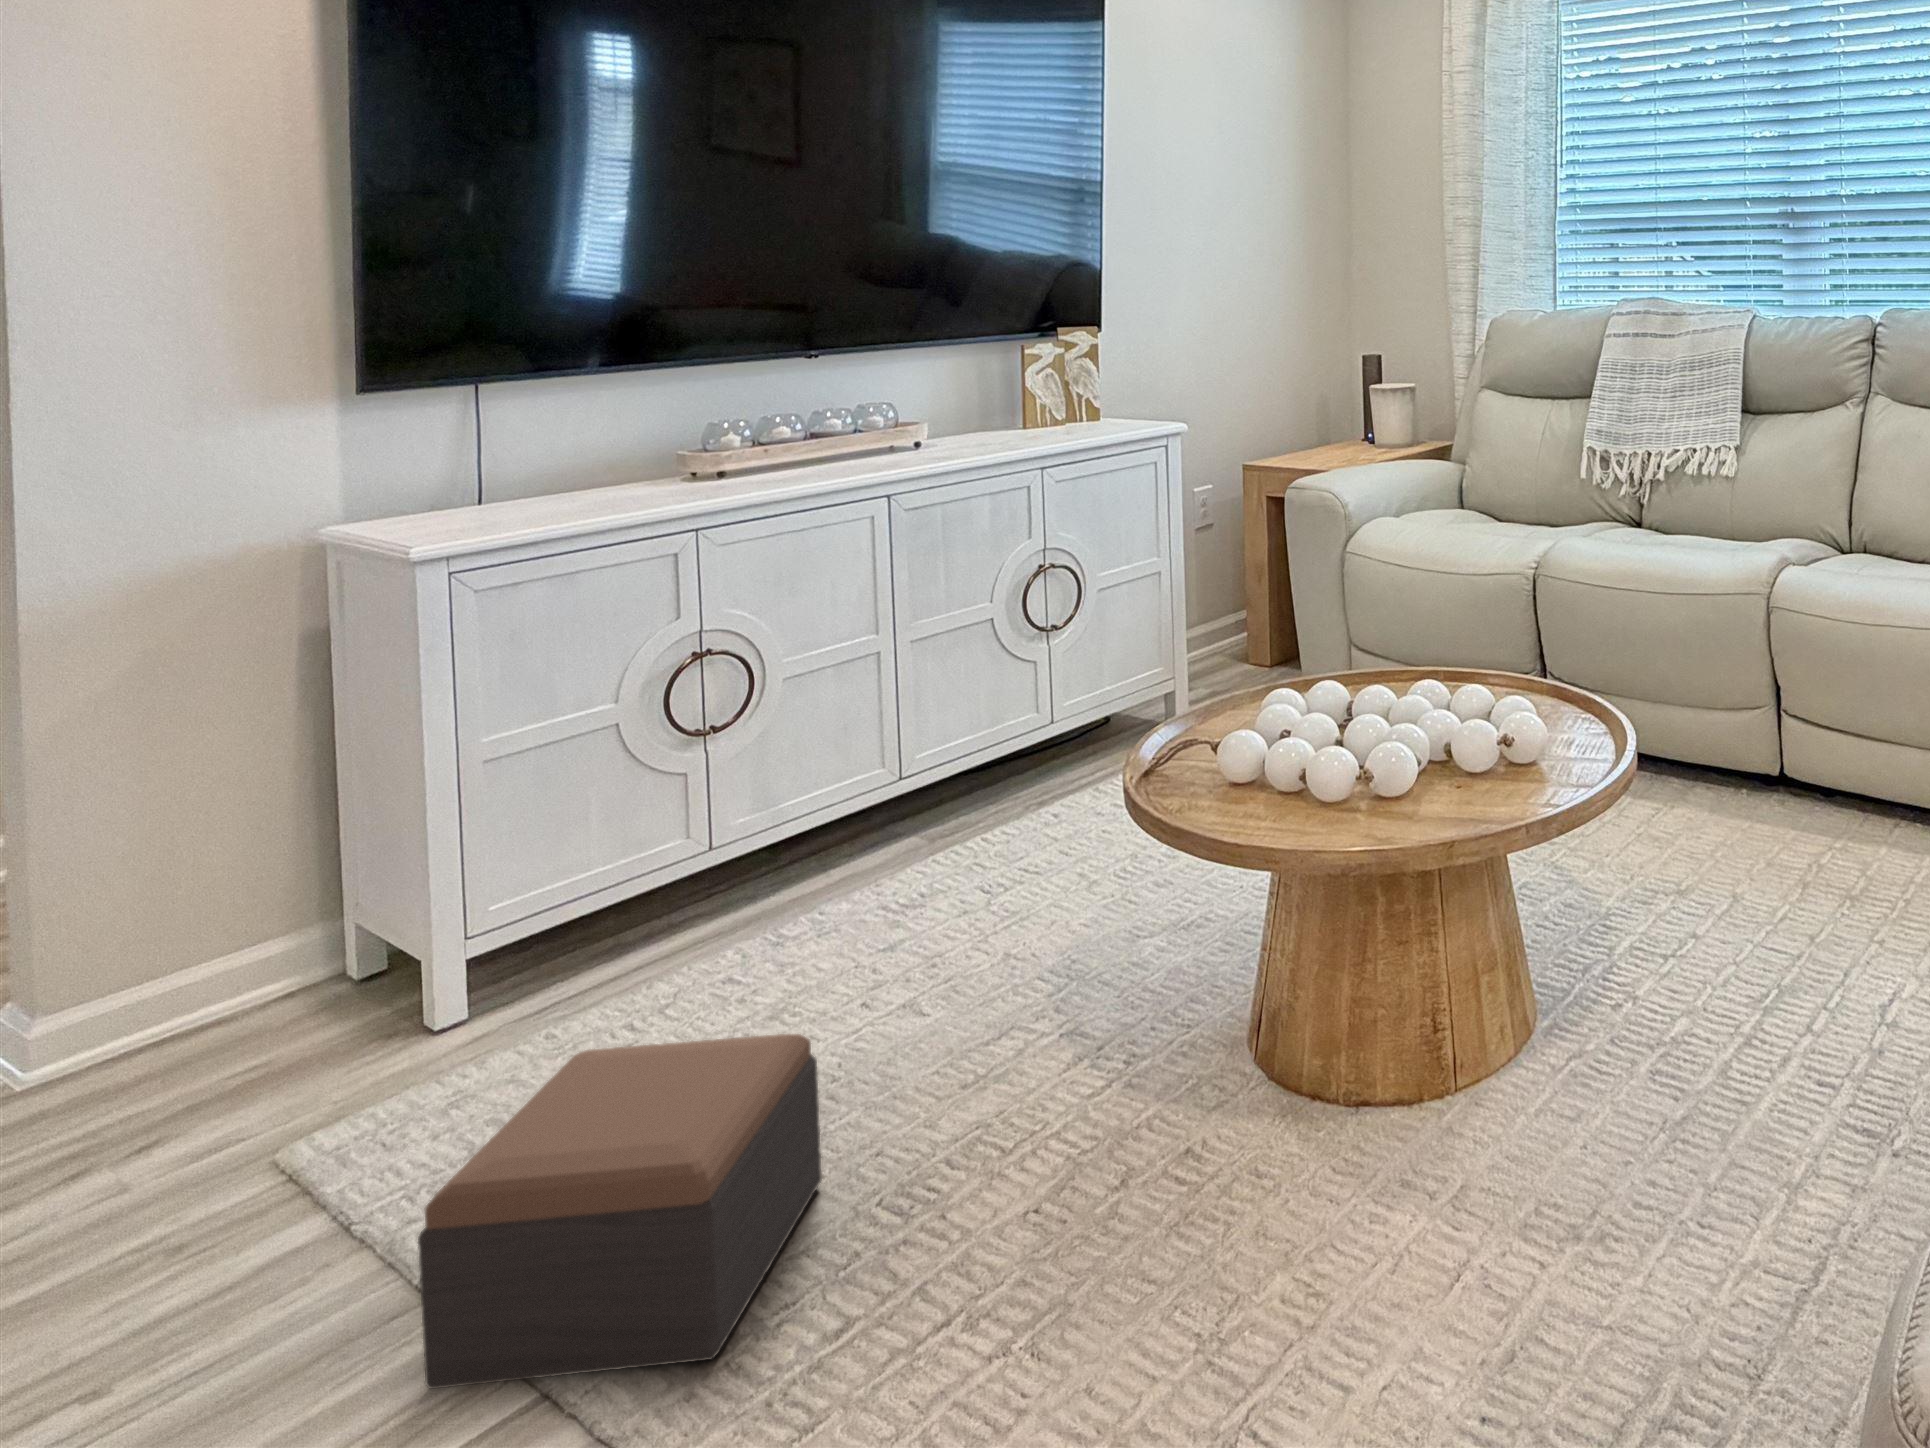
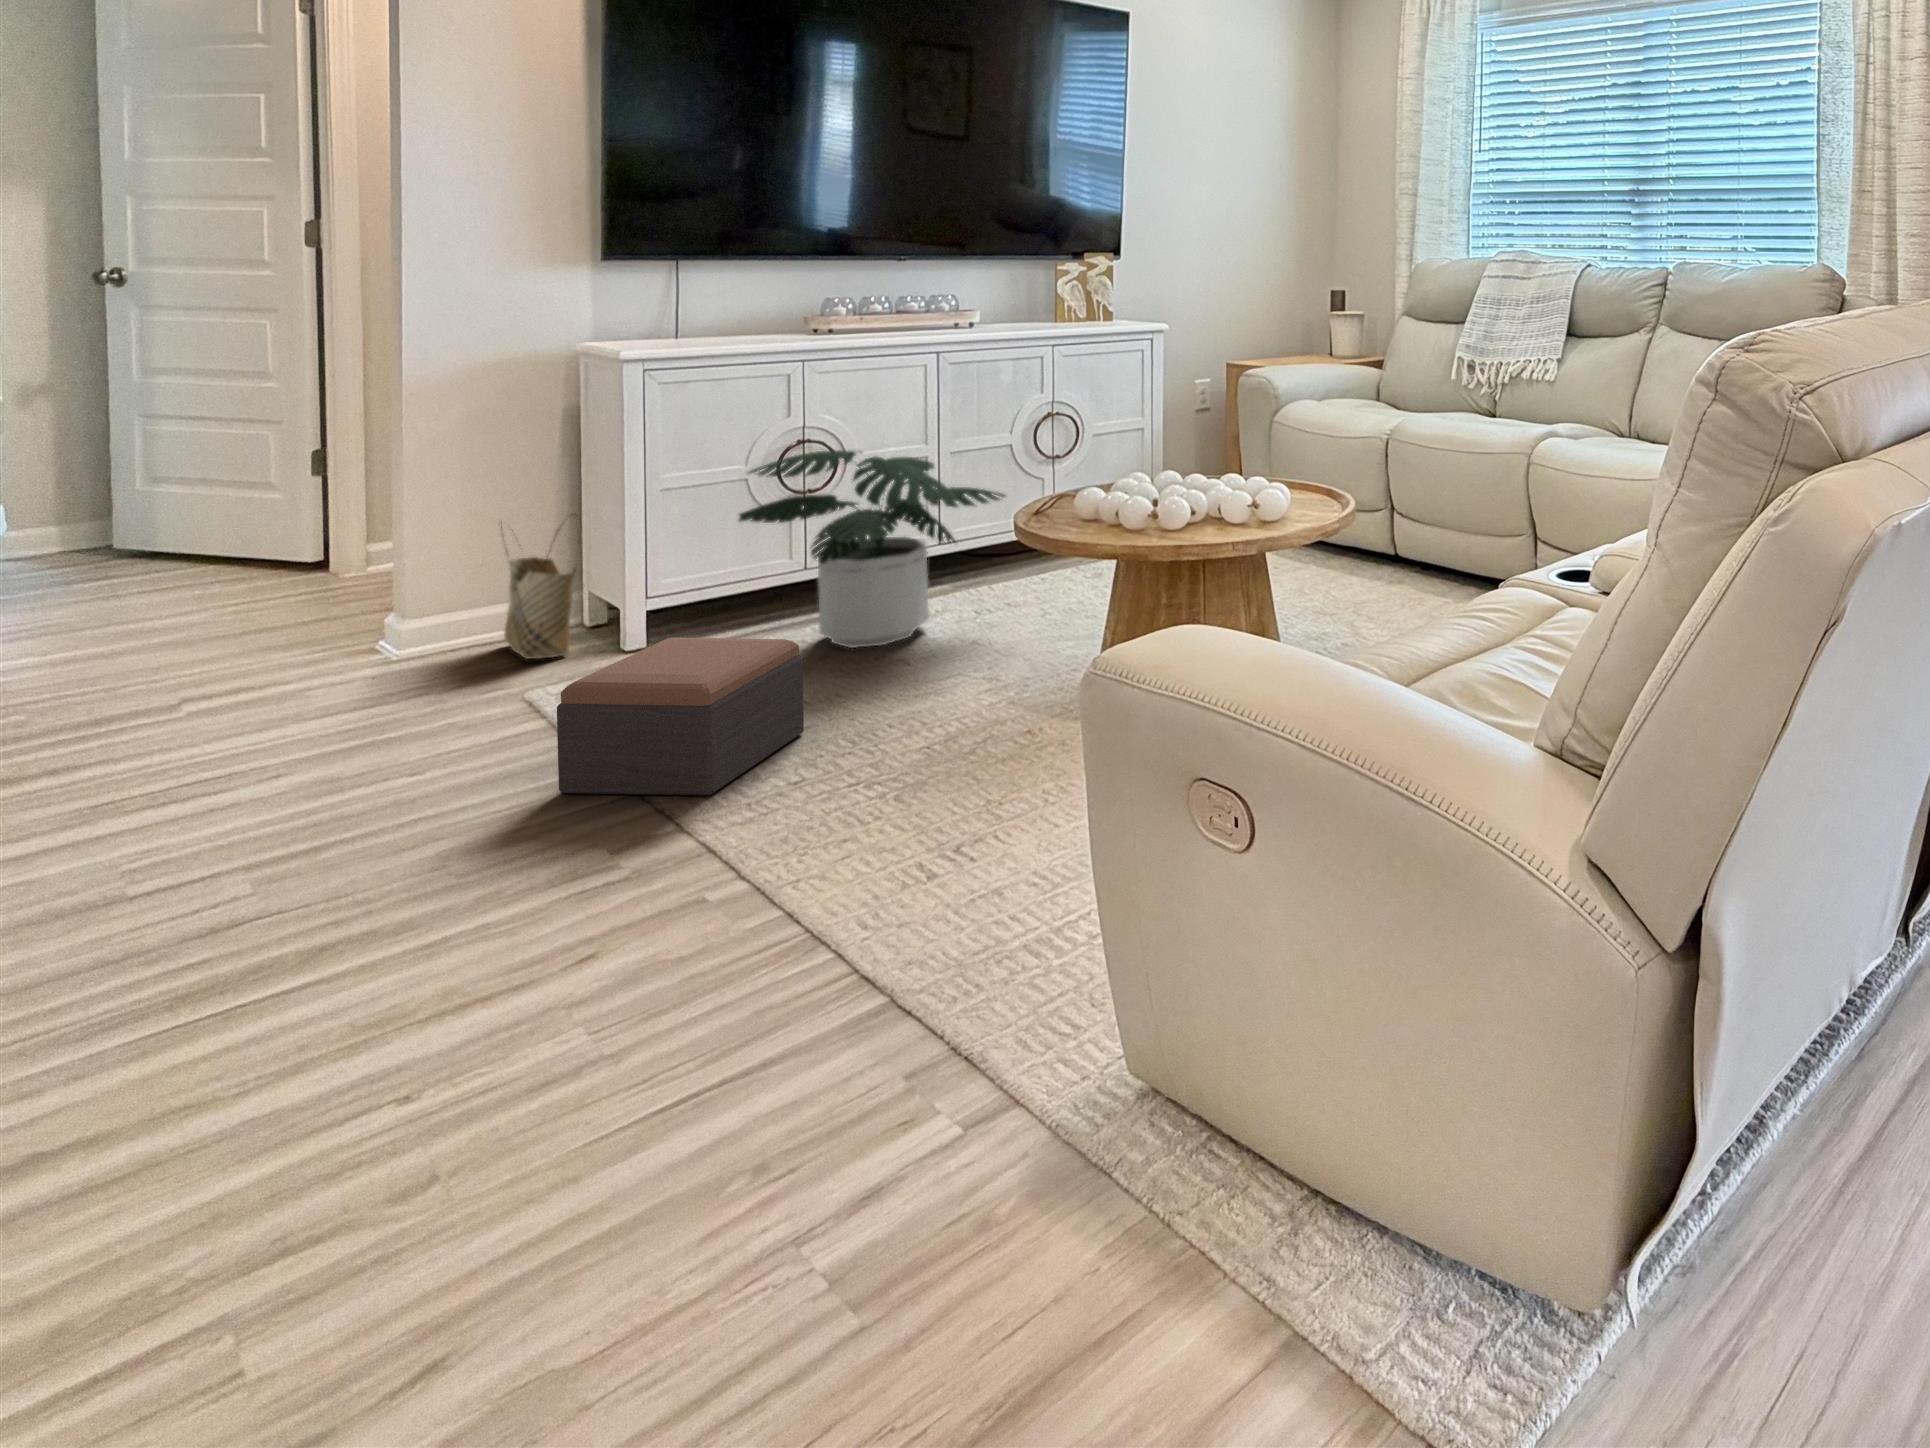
potted plant: none [628,666,1032,985] -> present [739,450,1005,648]
woven basket: none [215,809,356,1067] -> present [501,519,579,659]

